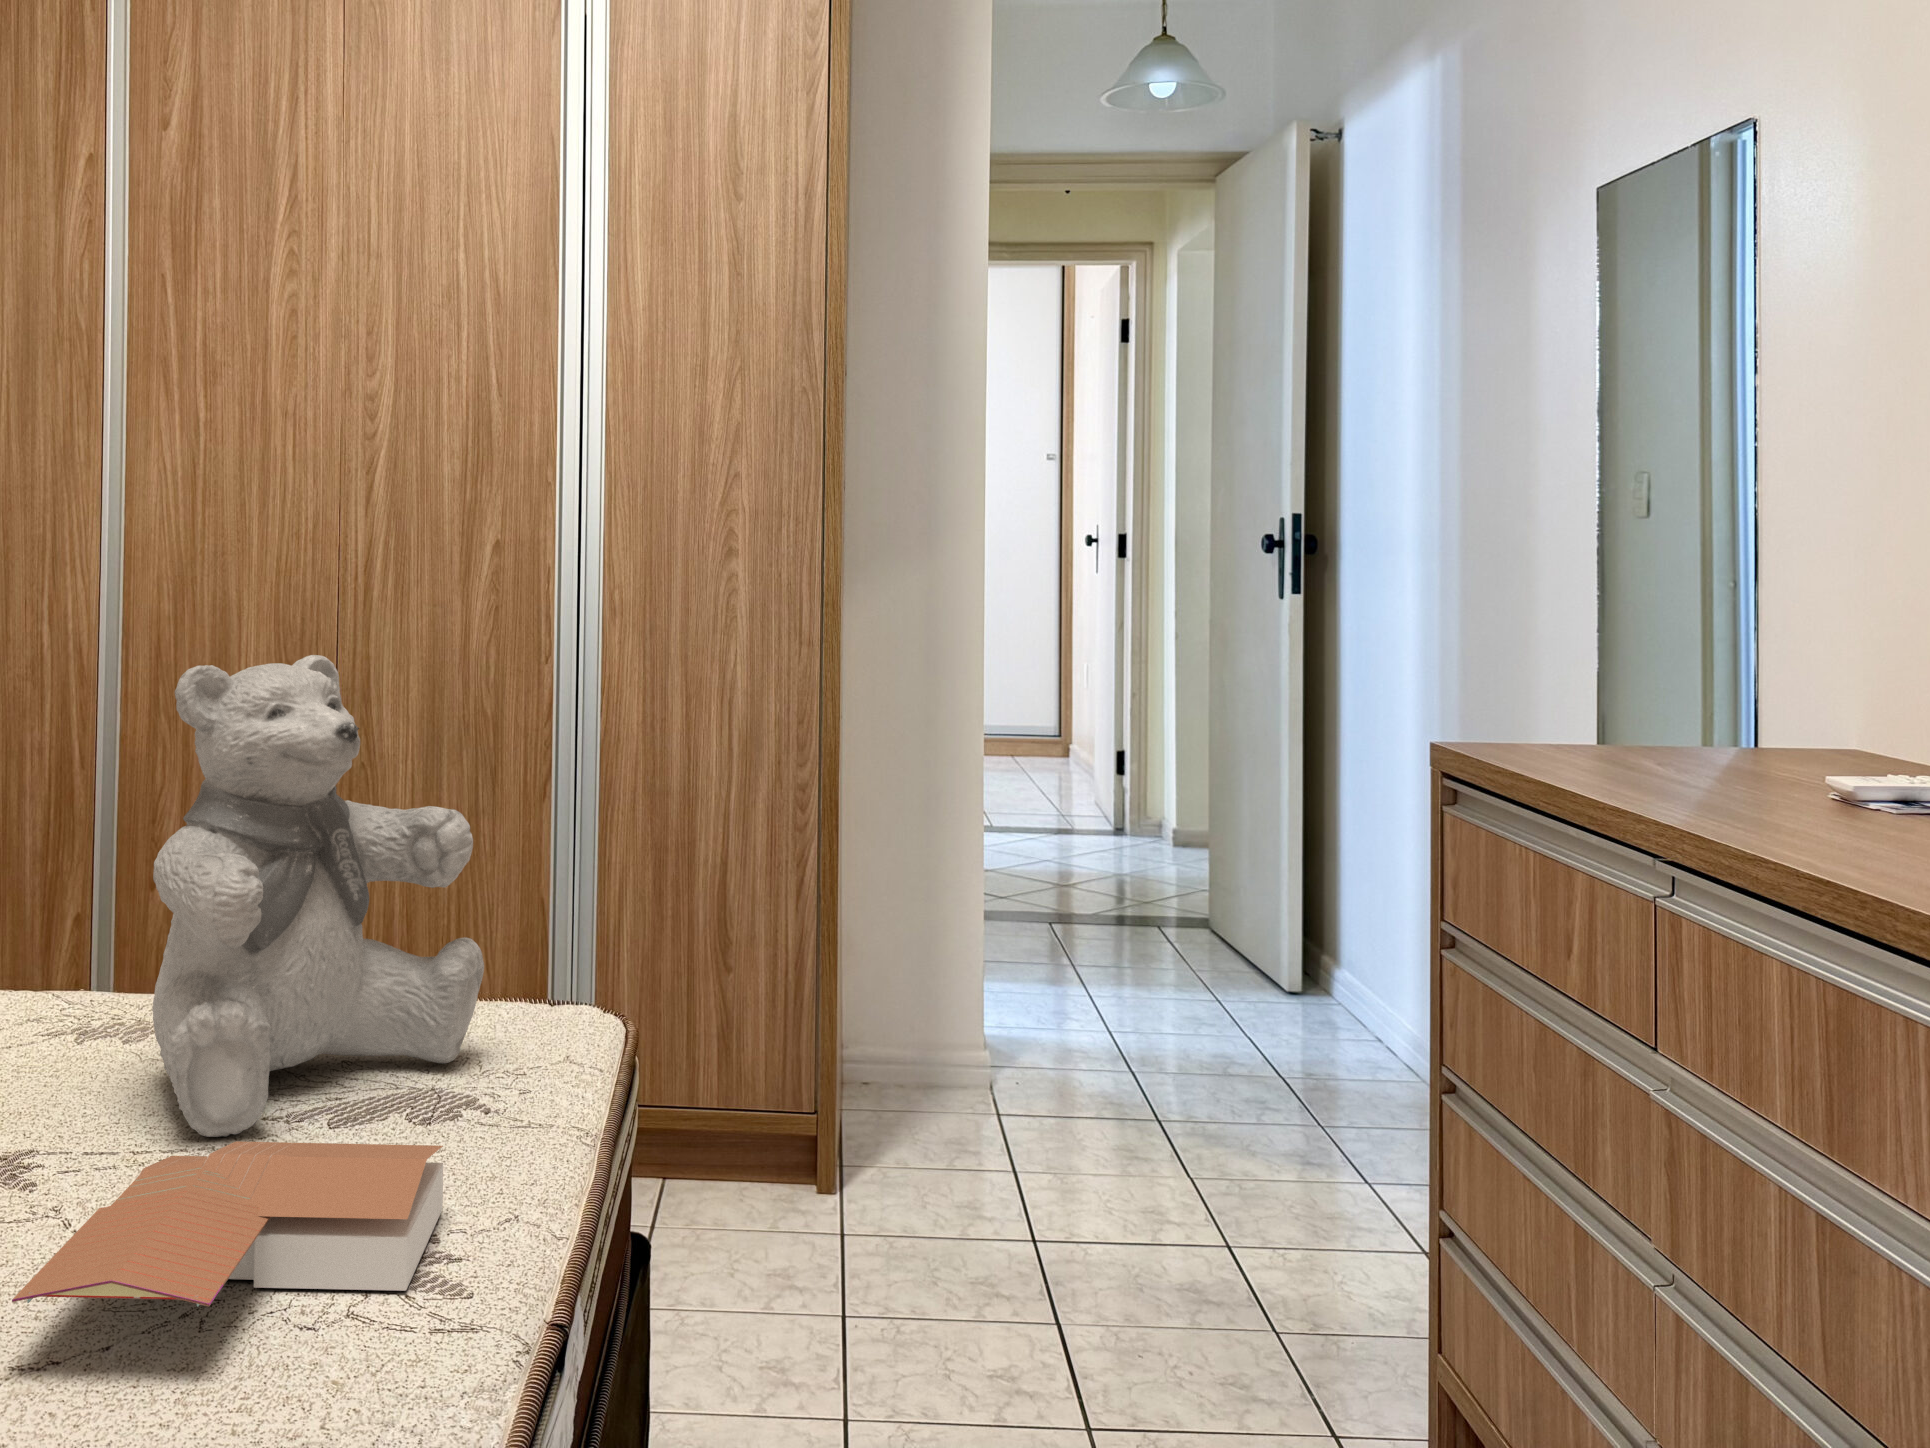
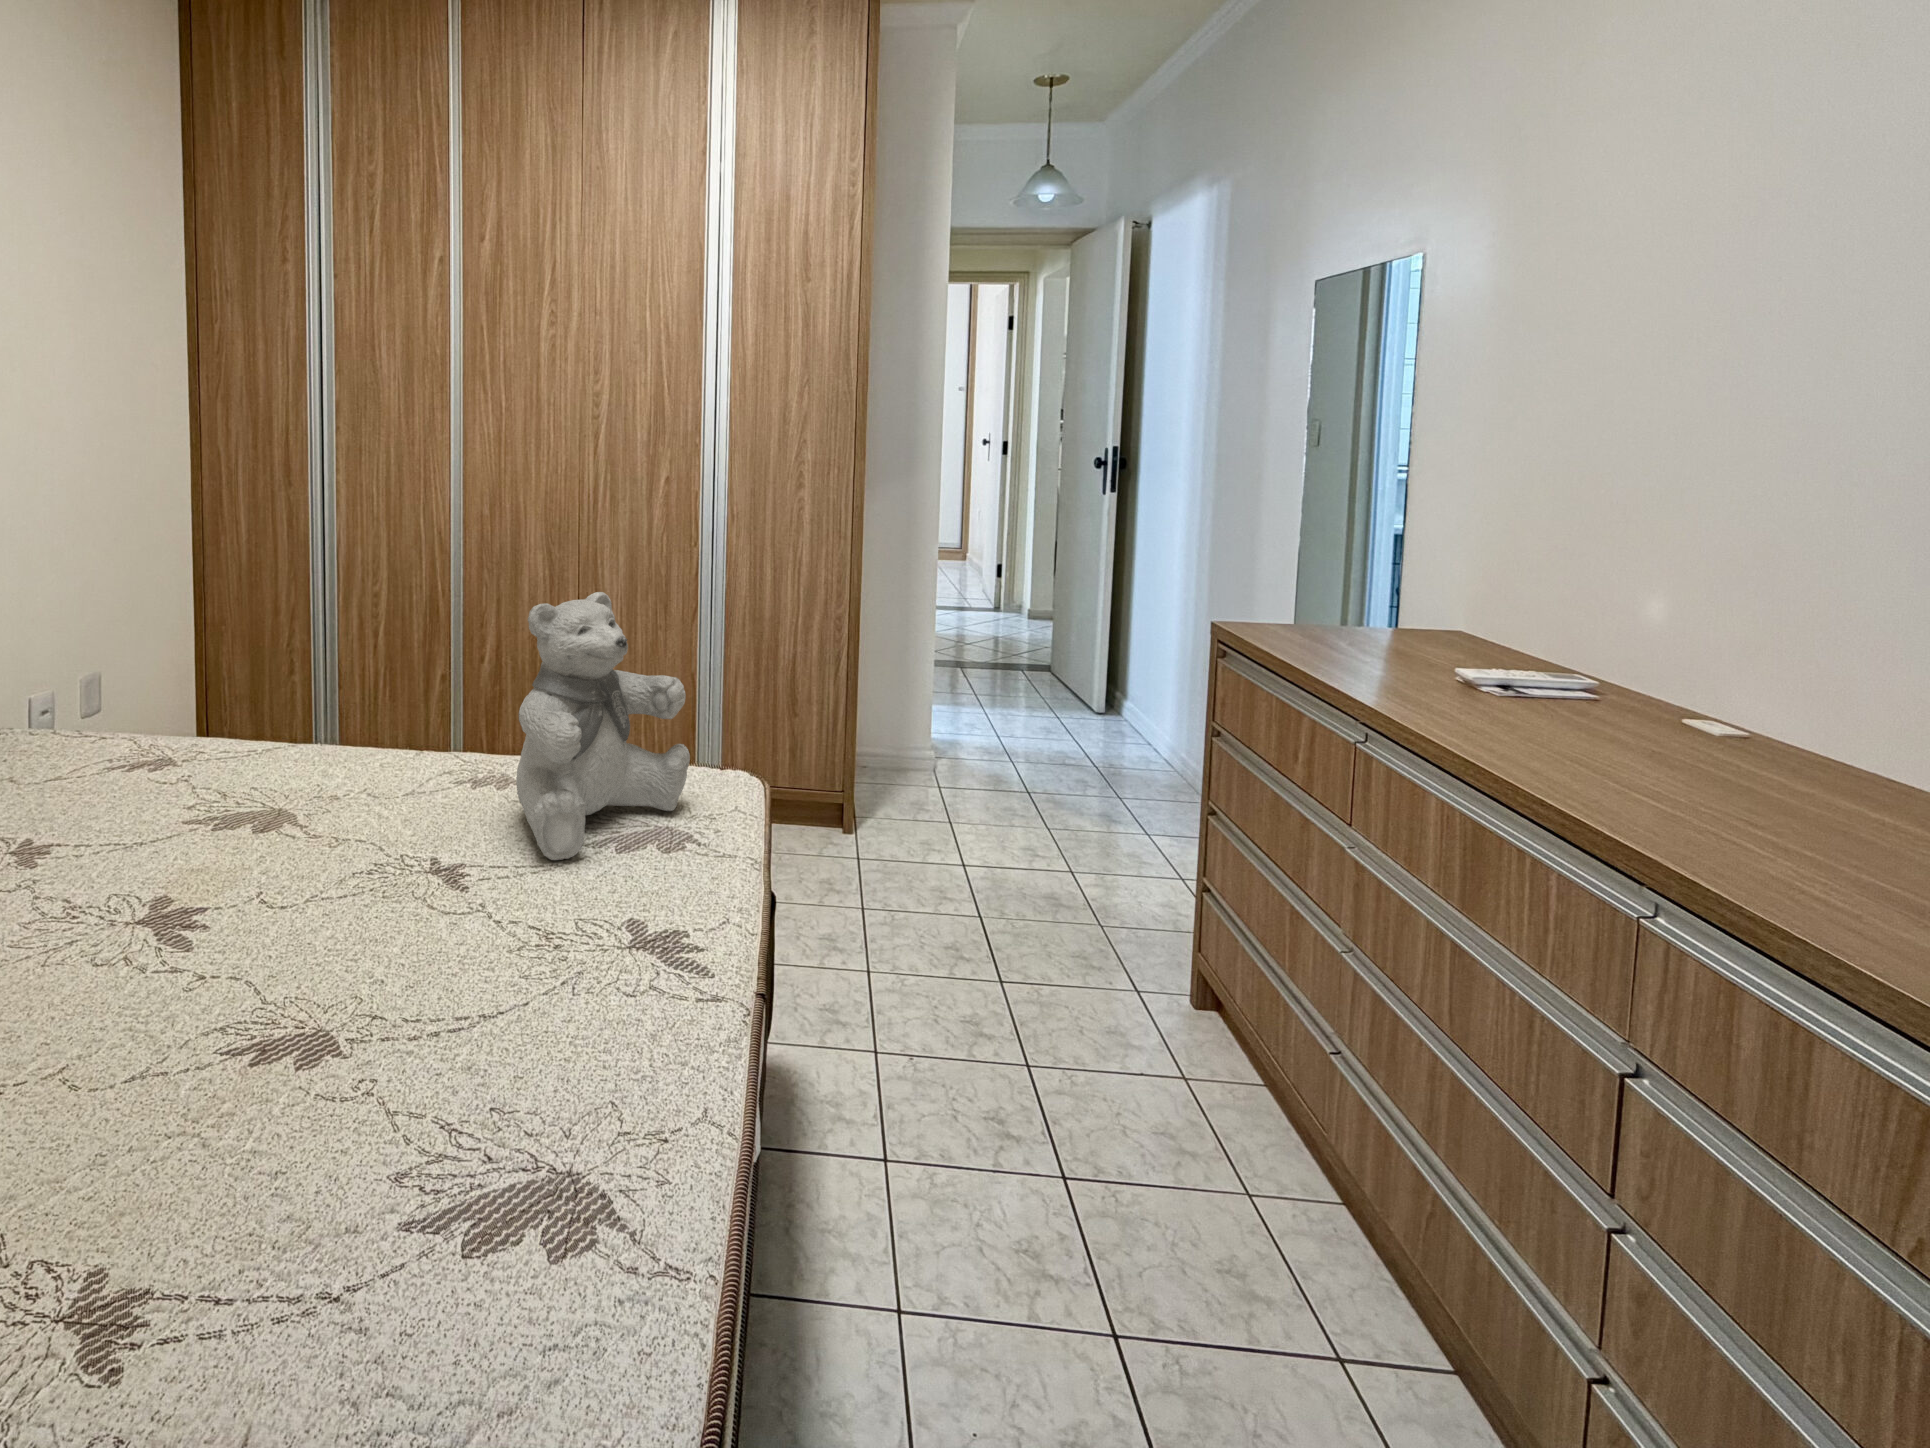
book: present [12,1141,443,1307] -> none [482,876,687,991]

